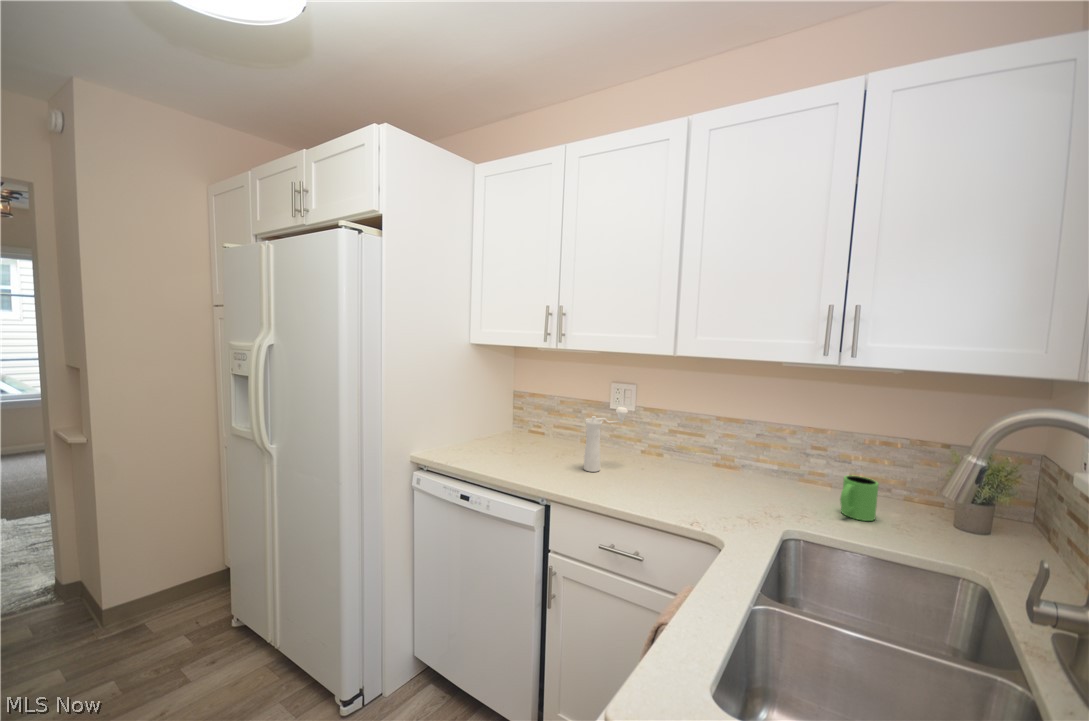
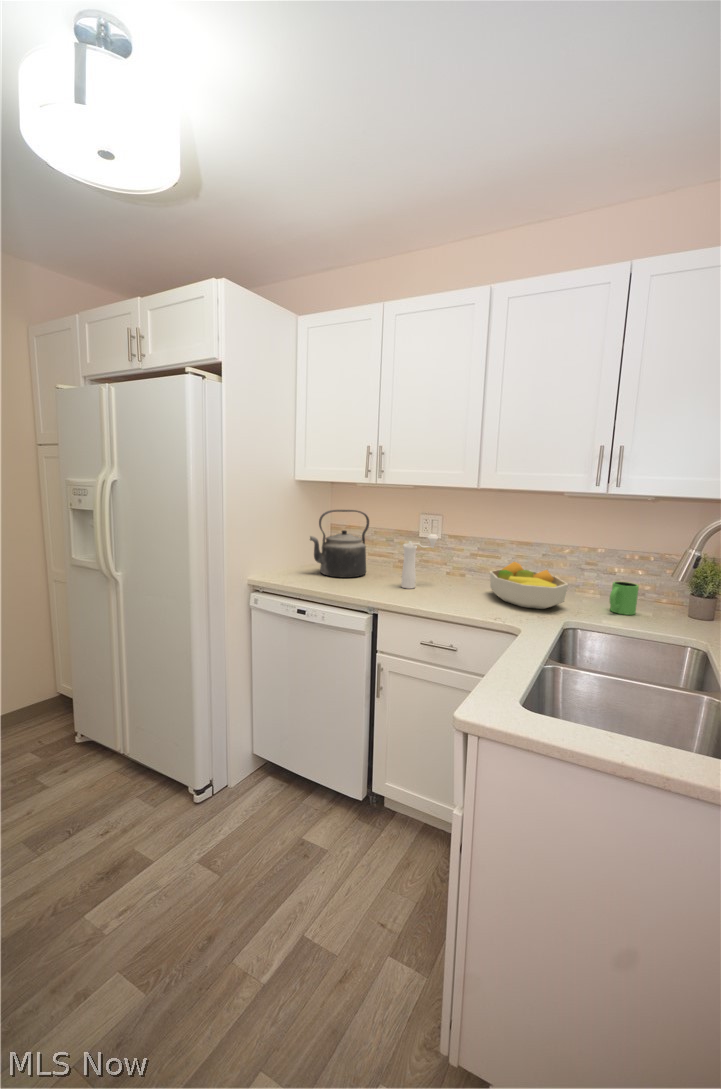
kettle: none [483,376,552,454] -> present [310,510,369,578]
fruit bowl: none [688,443,786,509] -> present [490,562,568,609]

